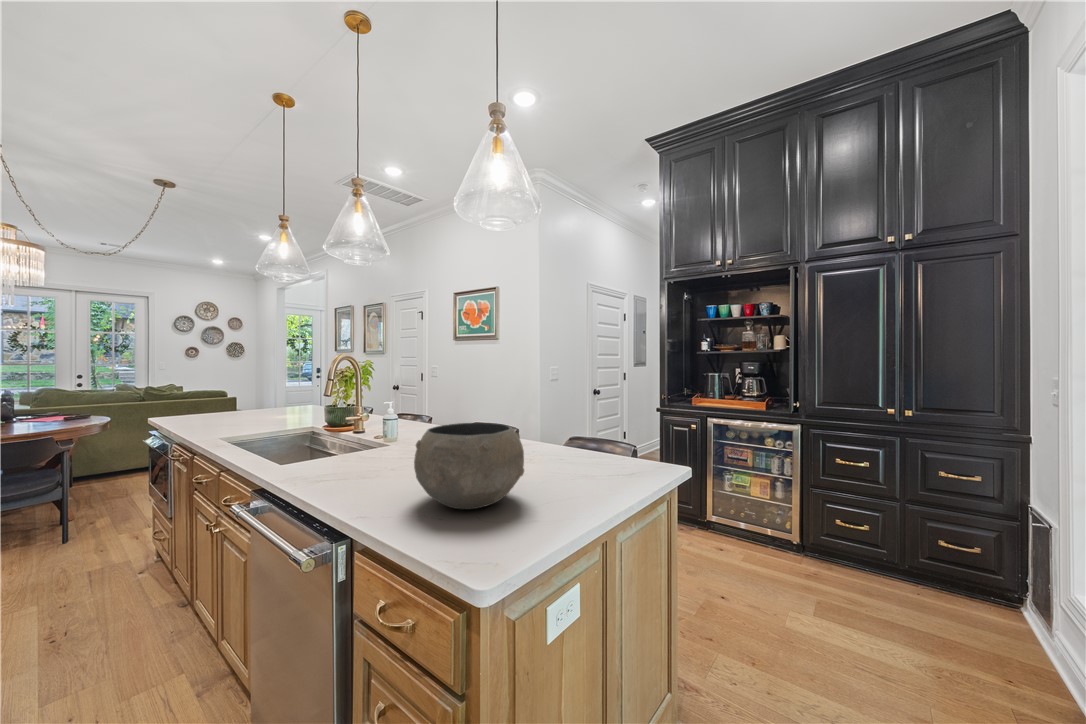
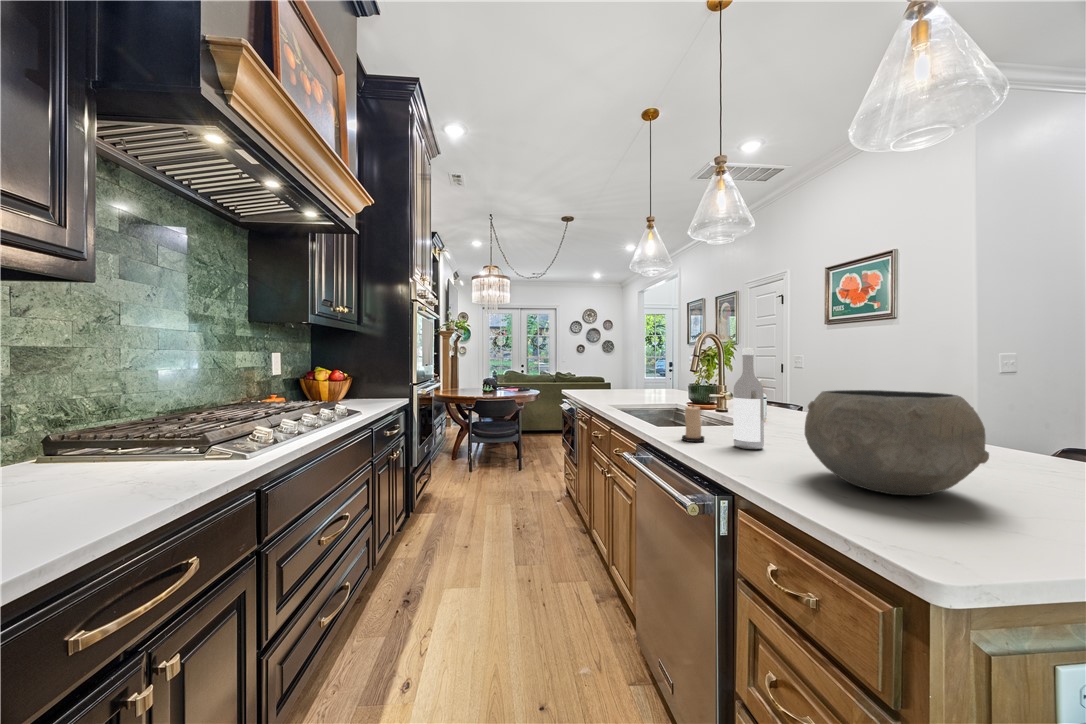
wine bottle: none [359,384,387,482] -> present [733,348,764,449]
candle: none [306,442,331,483] -> present [682,405,704,442]

